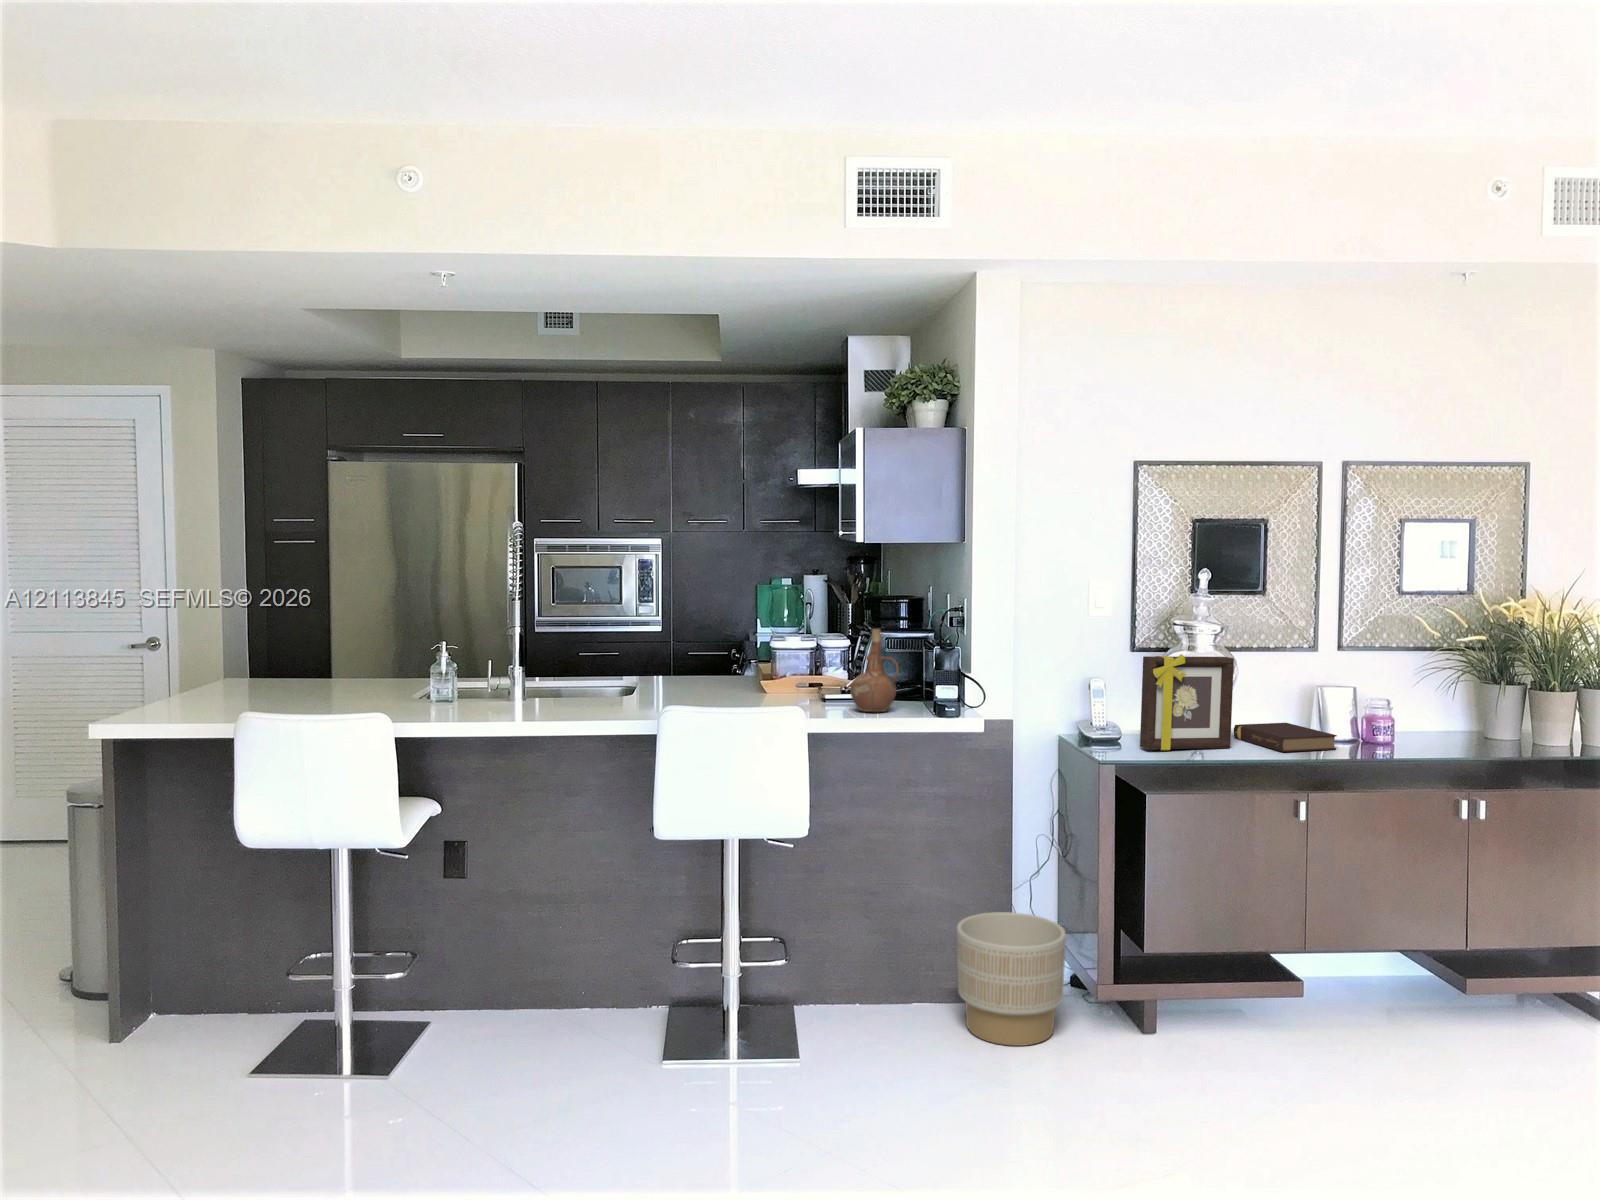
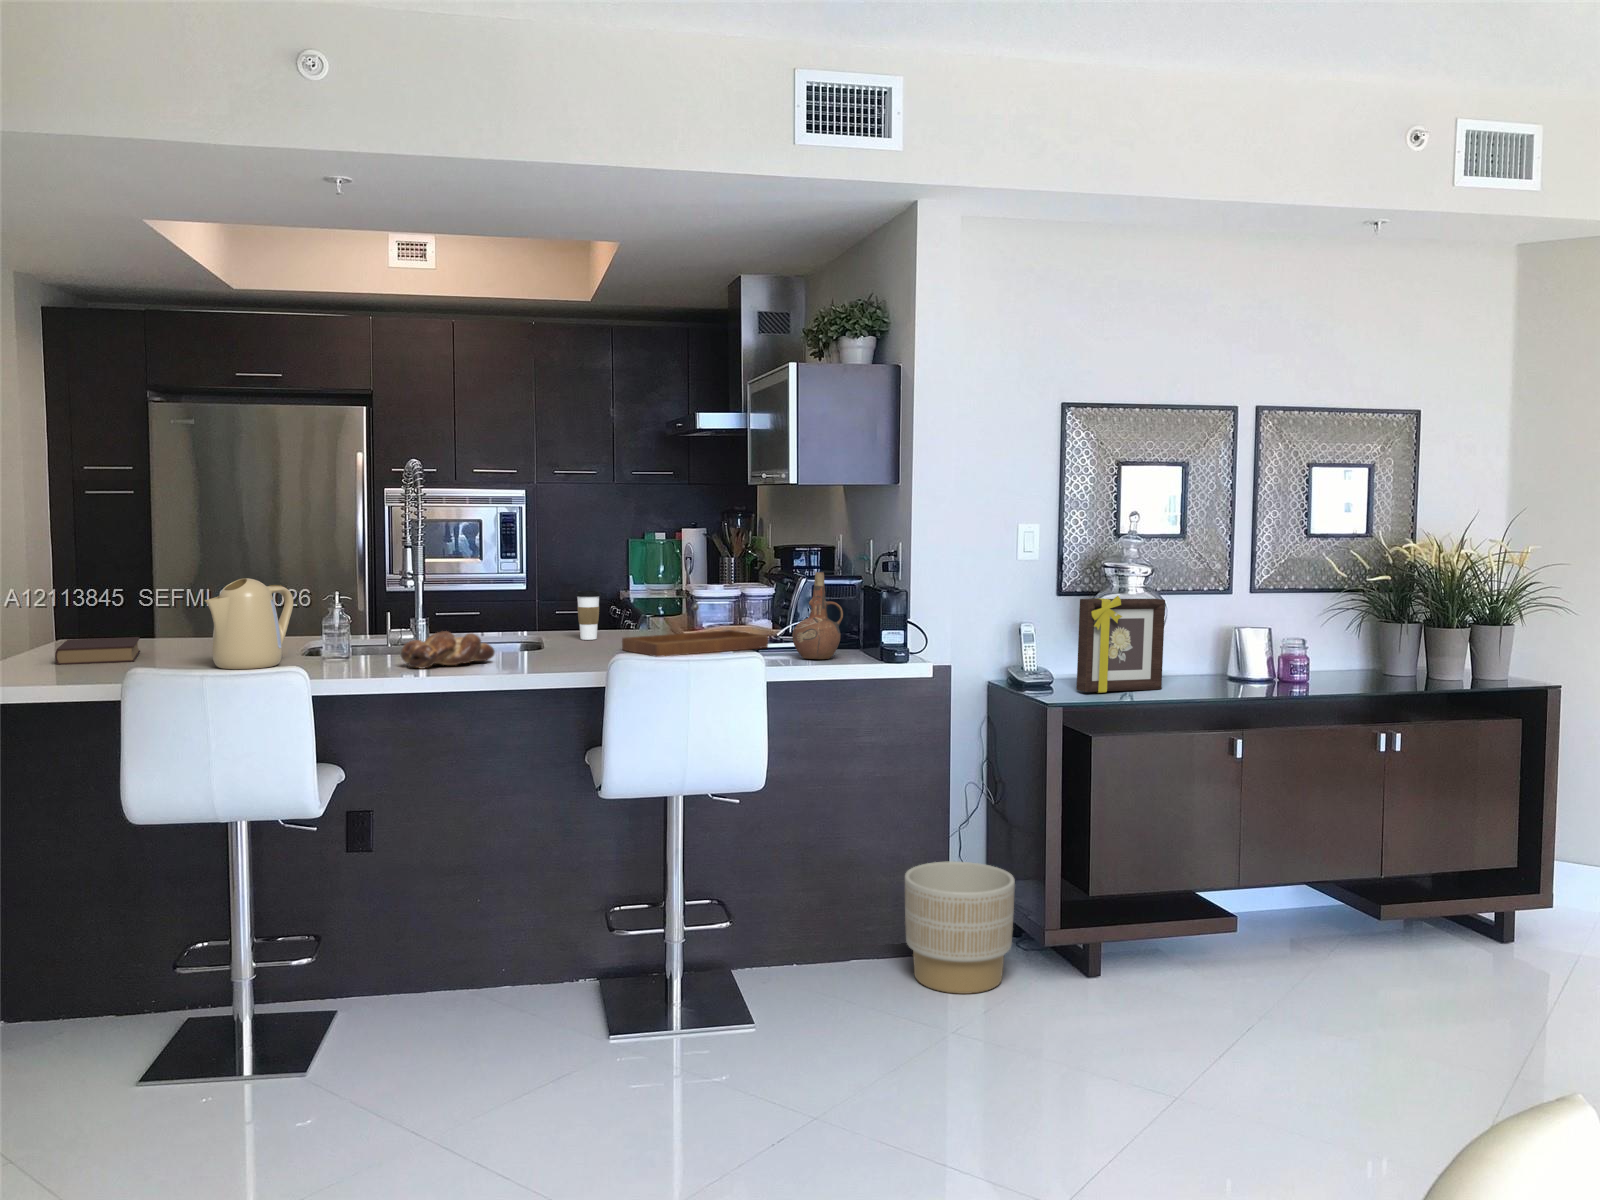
kettle: none [322,630,403,711] -> present [205,578,293,669]
coffee cup: none [670,640,693,686] -> present [576,591,601,640]
tray: none [701,655,838,706] -> present [622,604,768,657]
bread loaf: none [488,679,575,714] -> present [401,631,495,669]
book: present [1234,723,1337,752] -> present [55,637,140,665]

